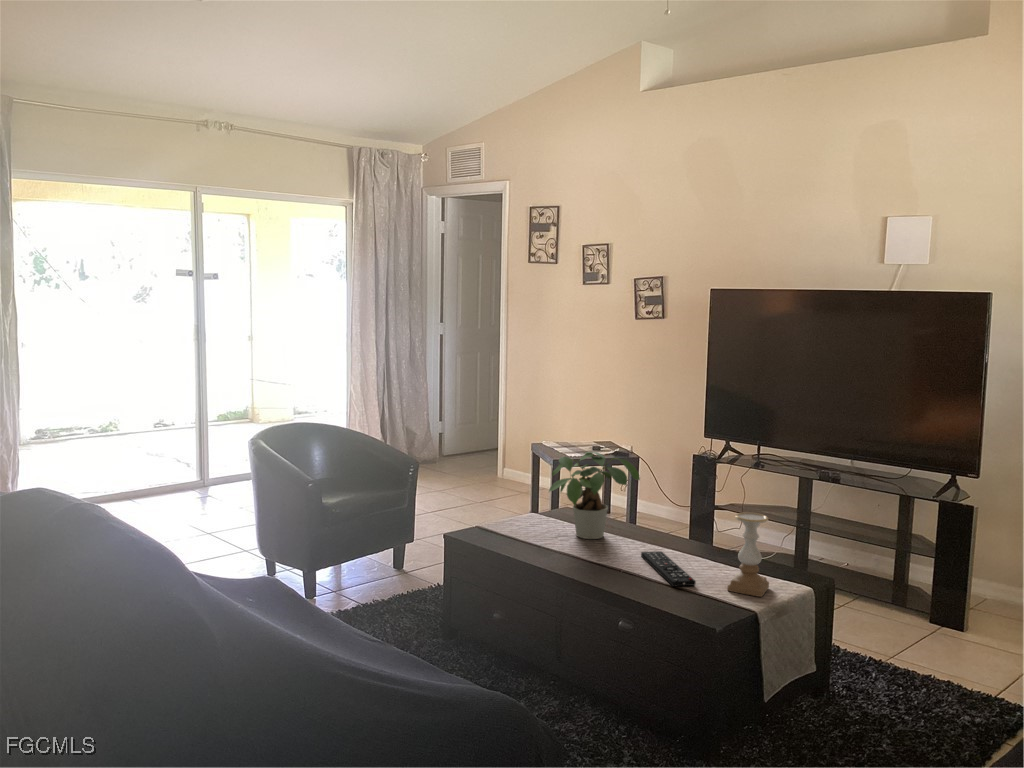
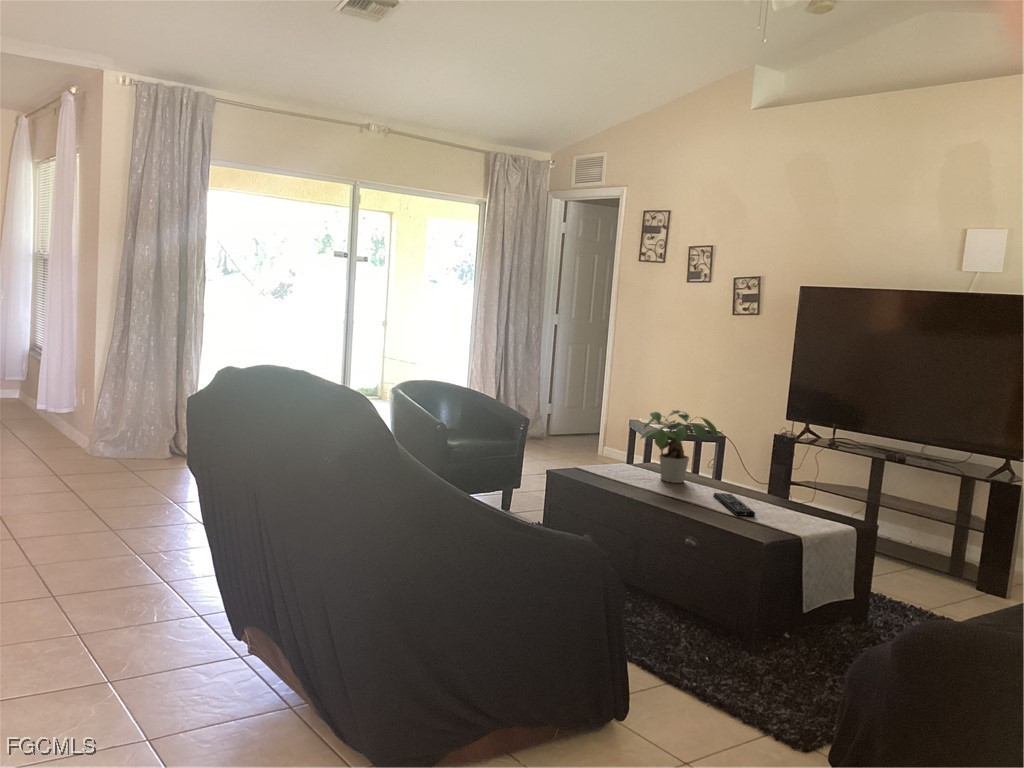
candle holder: present [728,512,769,597] -> none [781,460,820,528]

